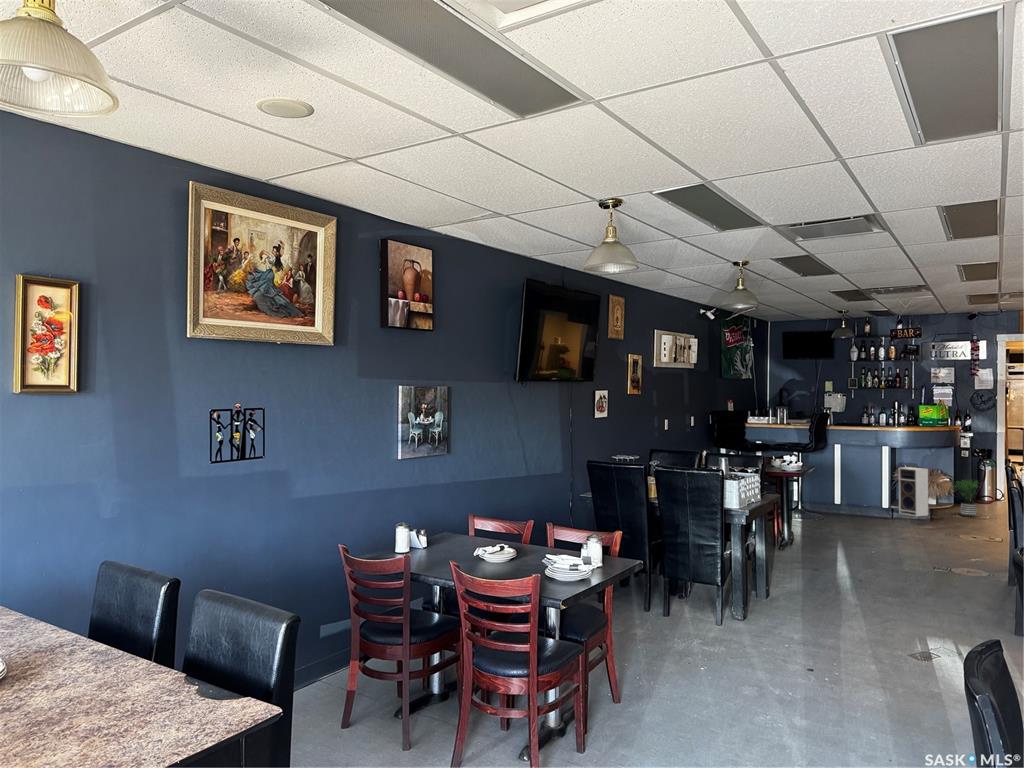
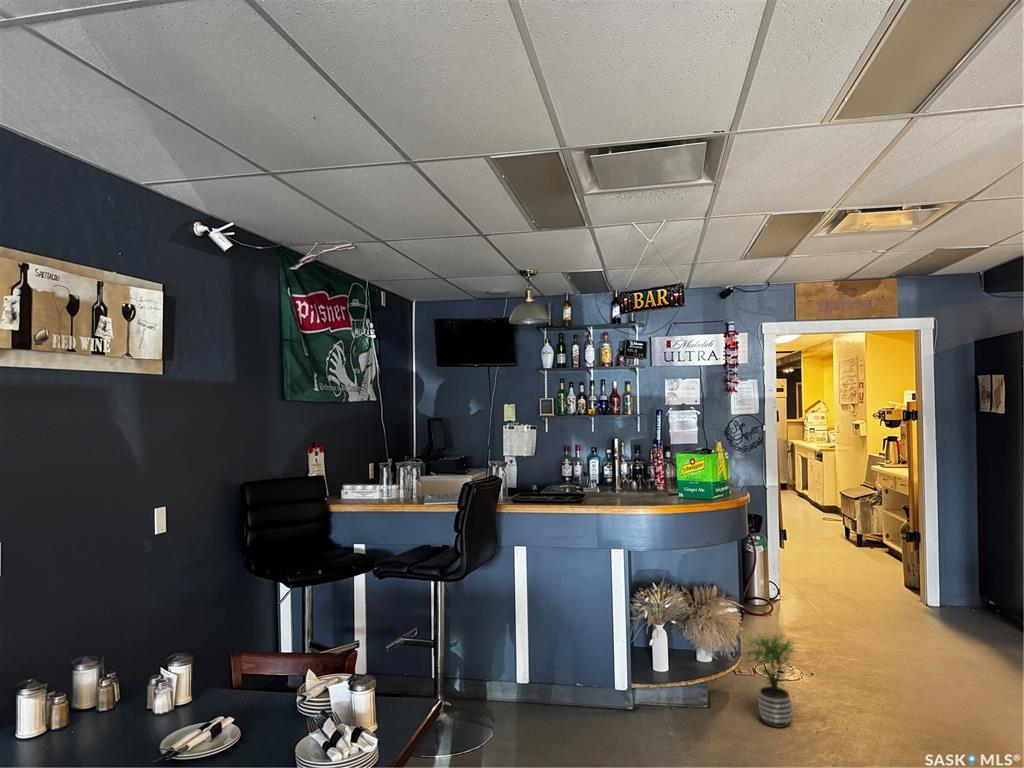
speaker: present [899,467,928,516] -> none [631,612,697,751]

